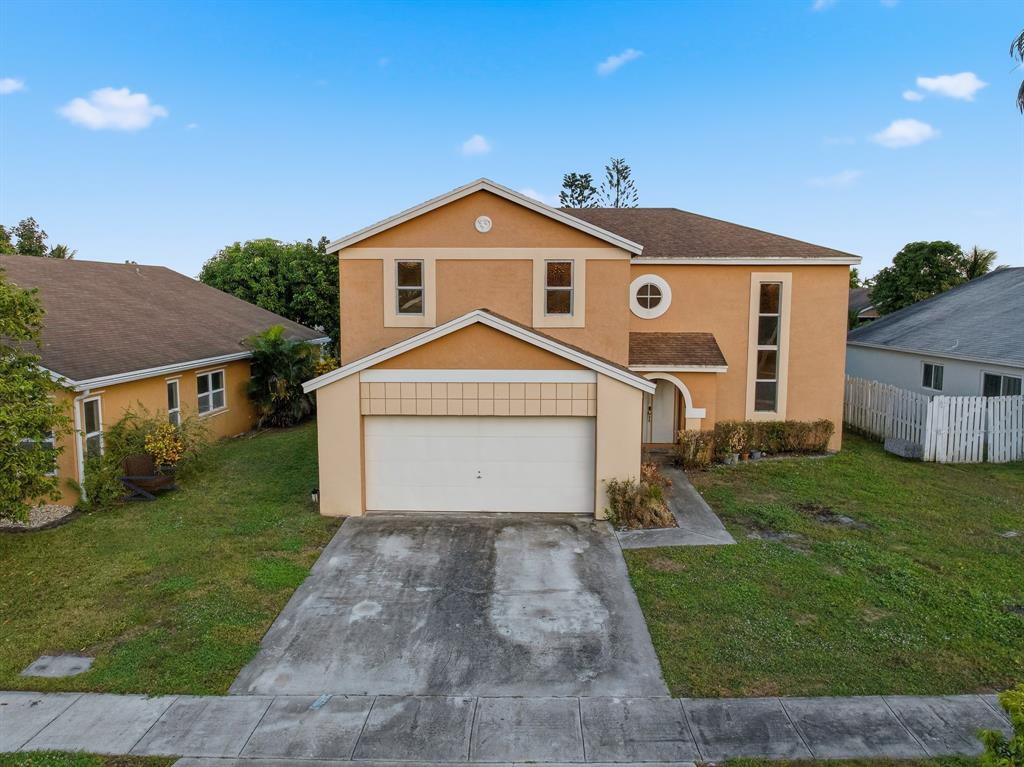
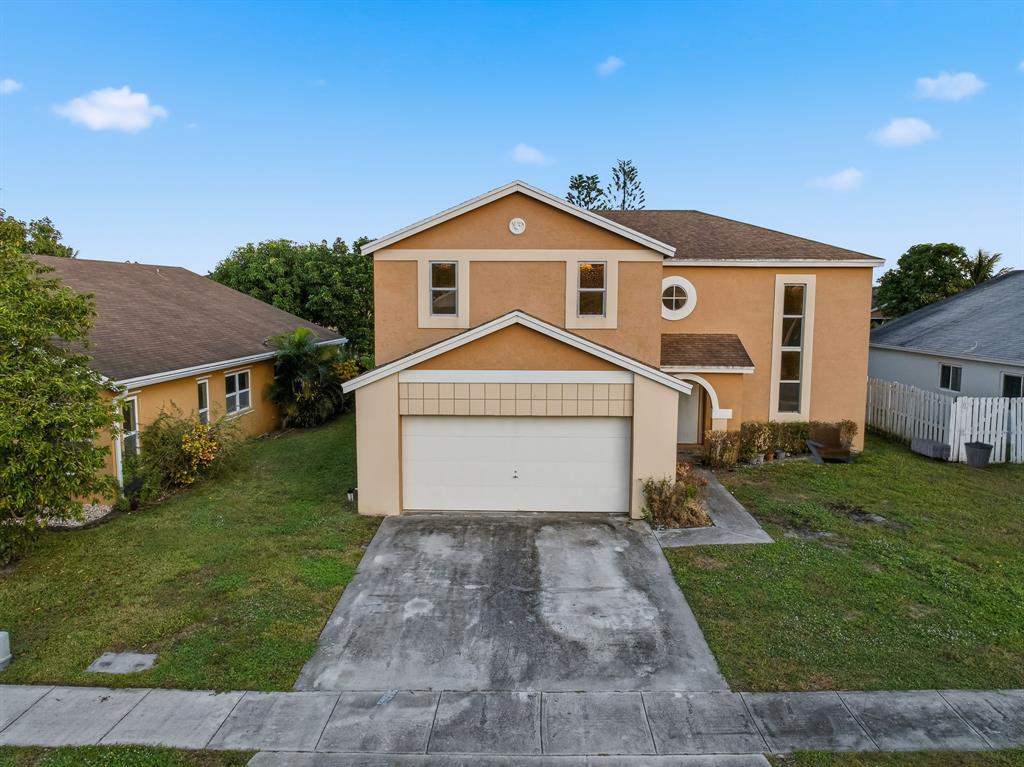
trash can: none [936,441,965,467] -> present [964,441,994,468]
lounge chair: present [117,452,179,501] -> present [806,428,855,464]
potted tree: none [78,470,112,510] -> present [120,471,148,510]

